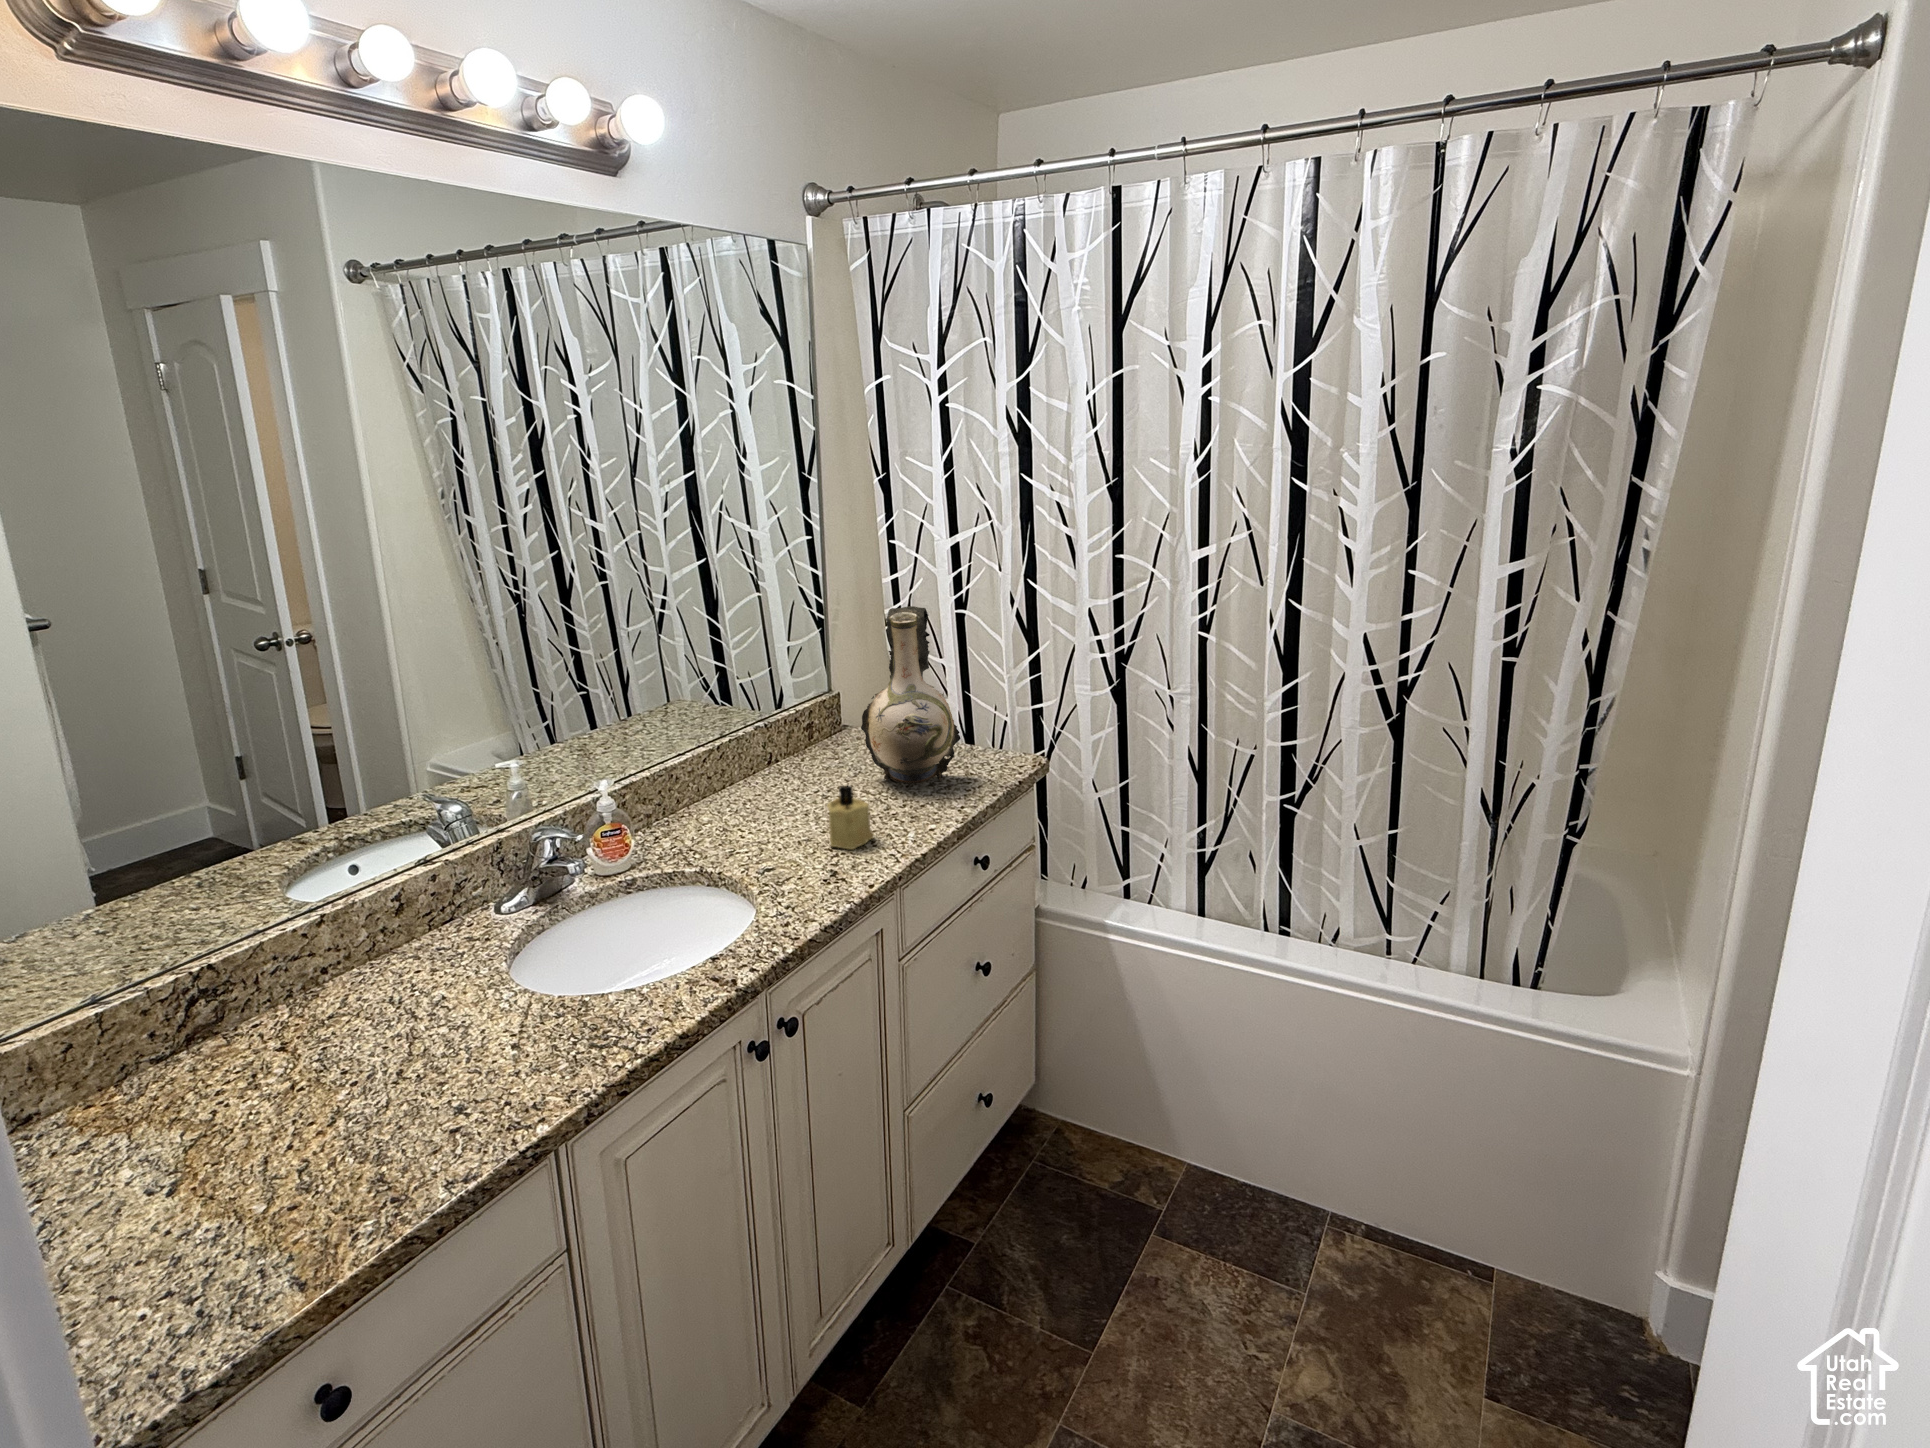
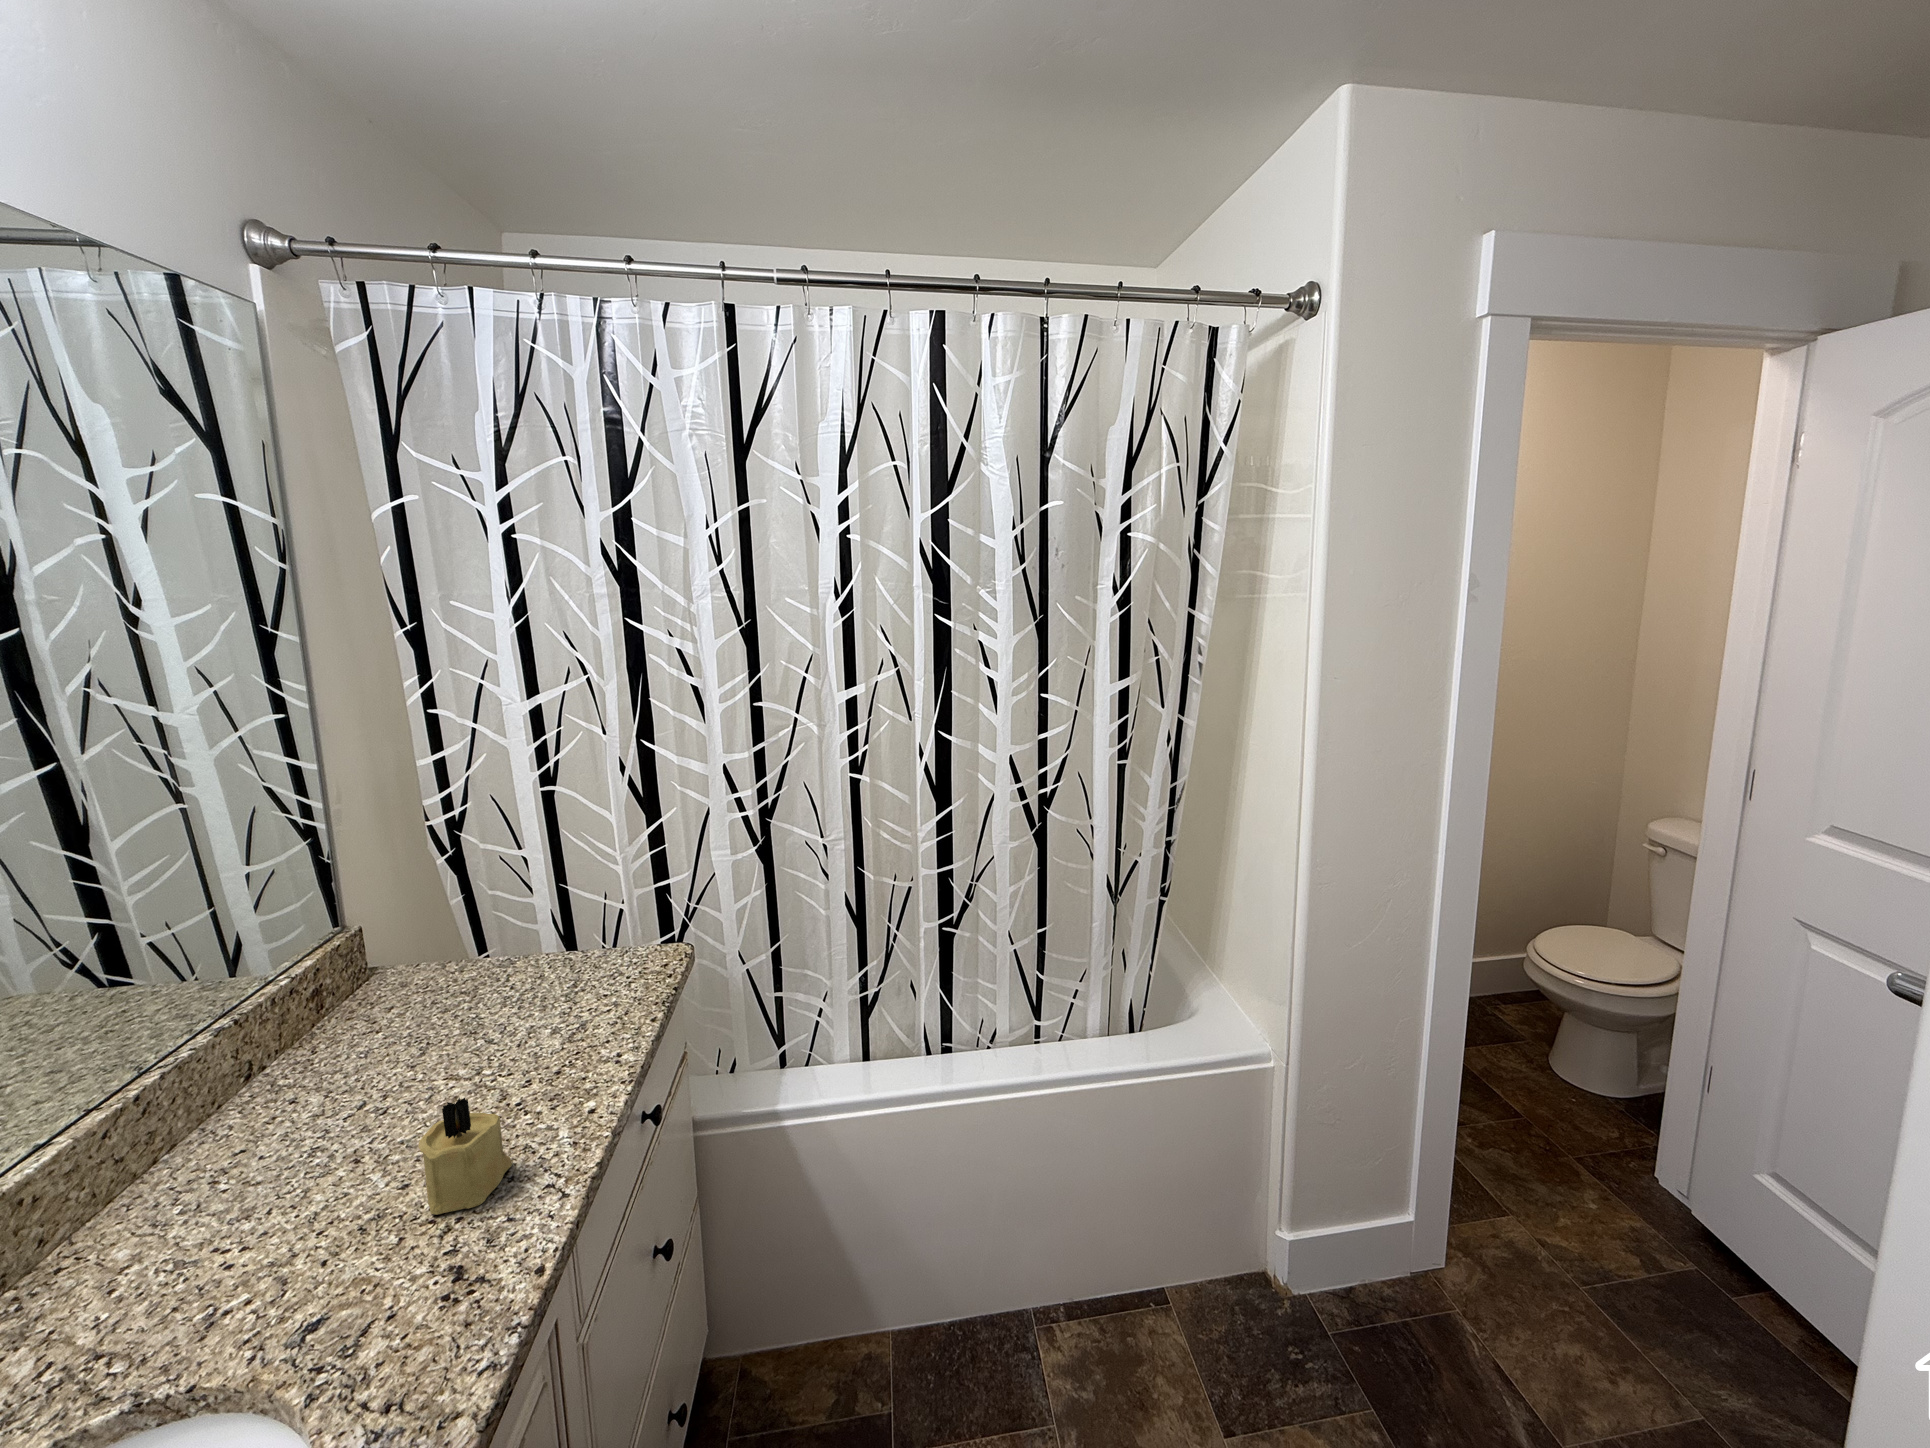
decorative vase: present [861,606,961,784] -> none [433,793,596,1046]

